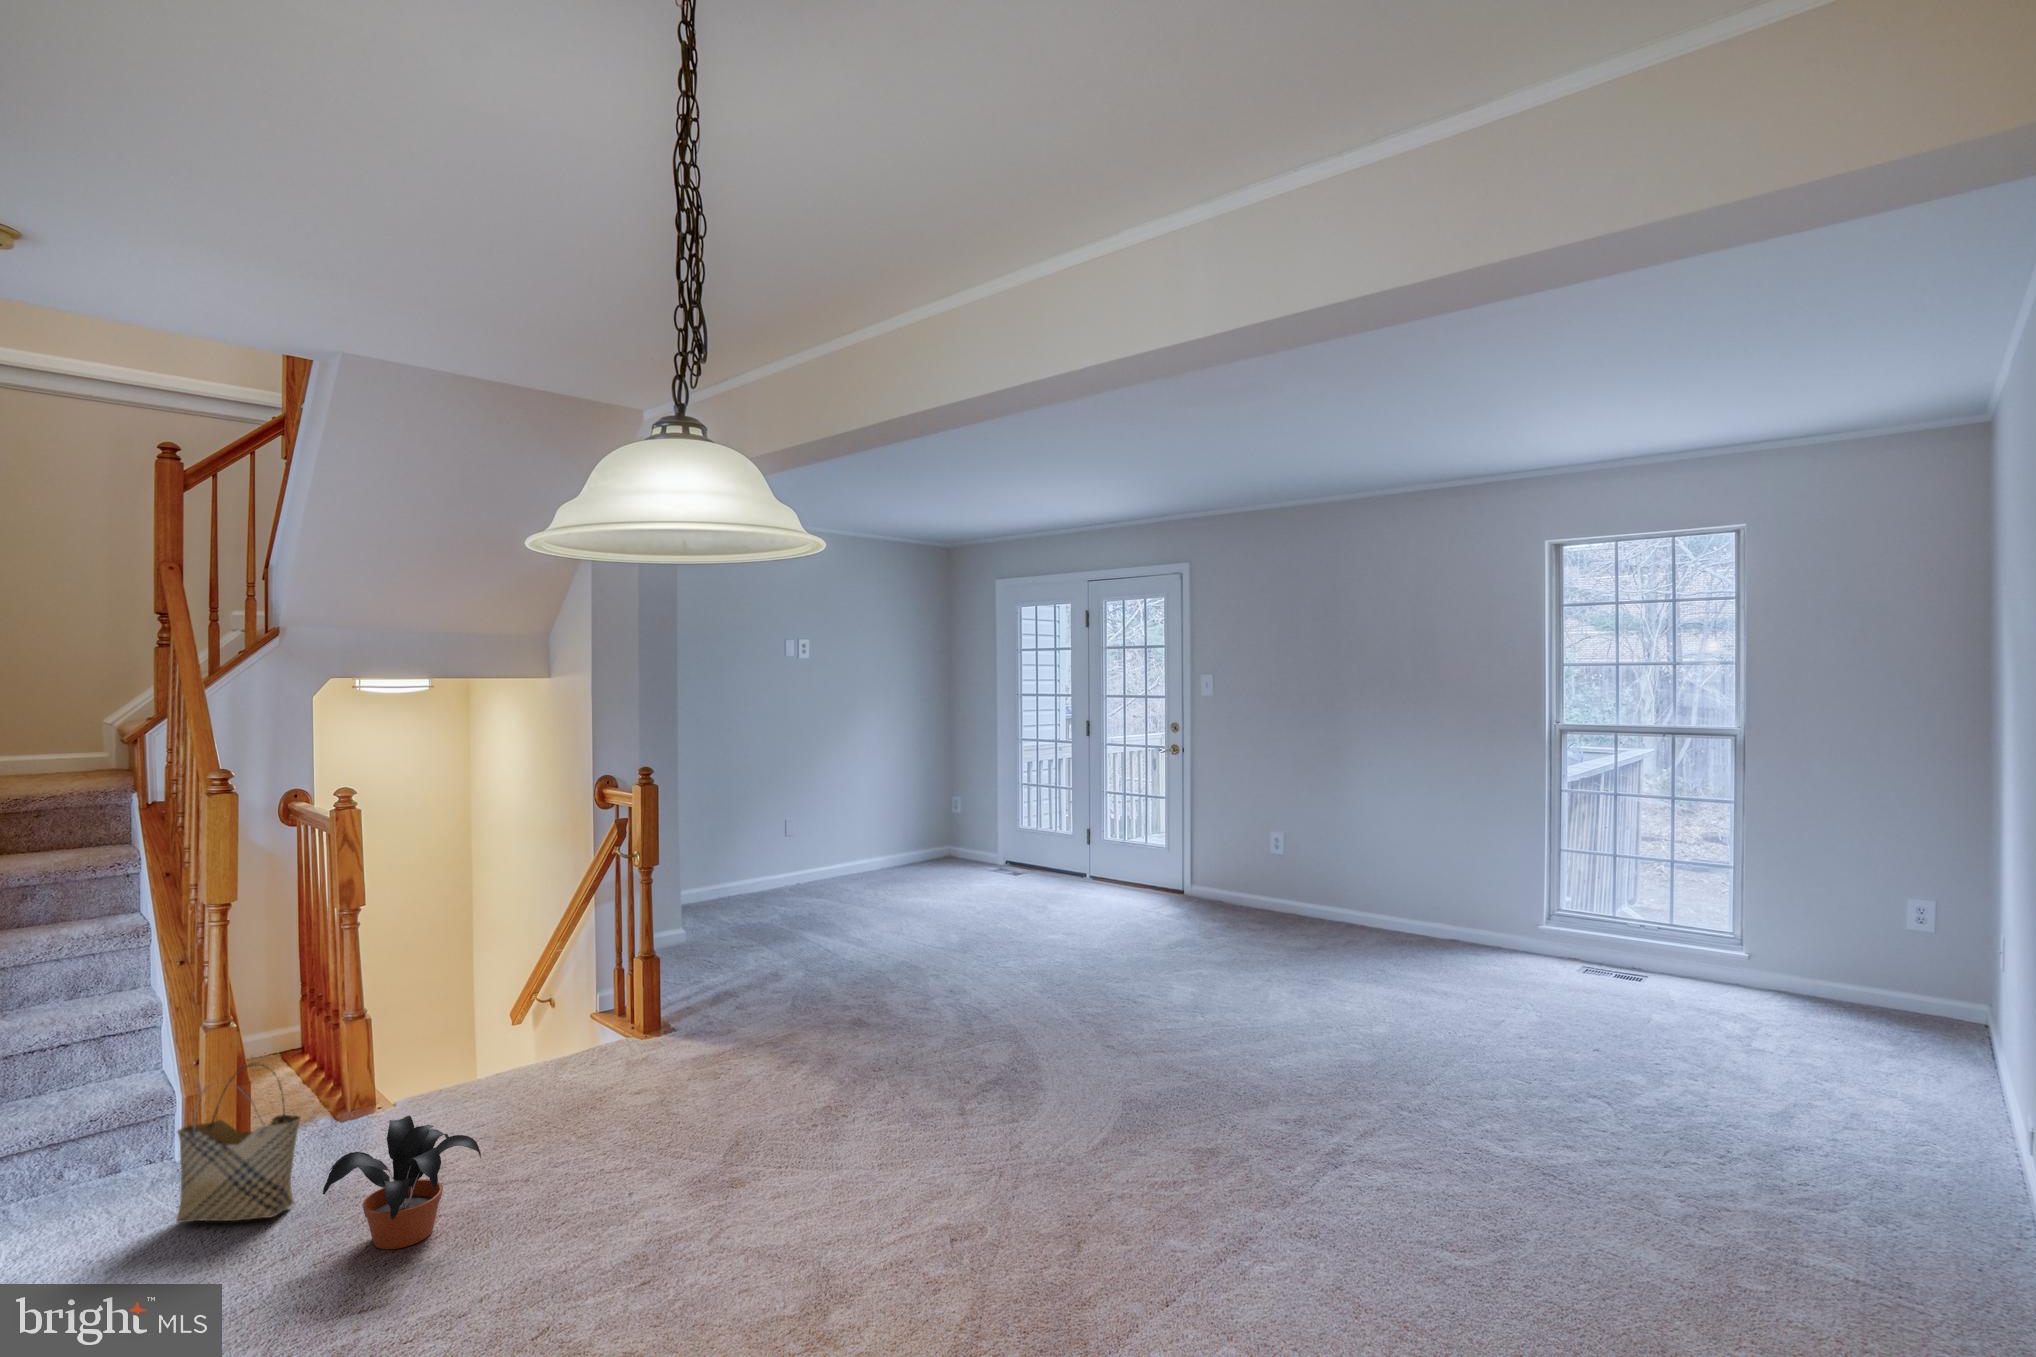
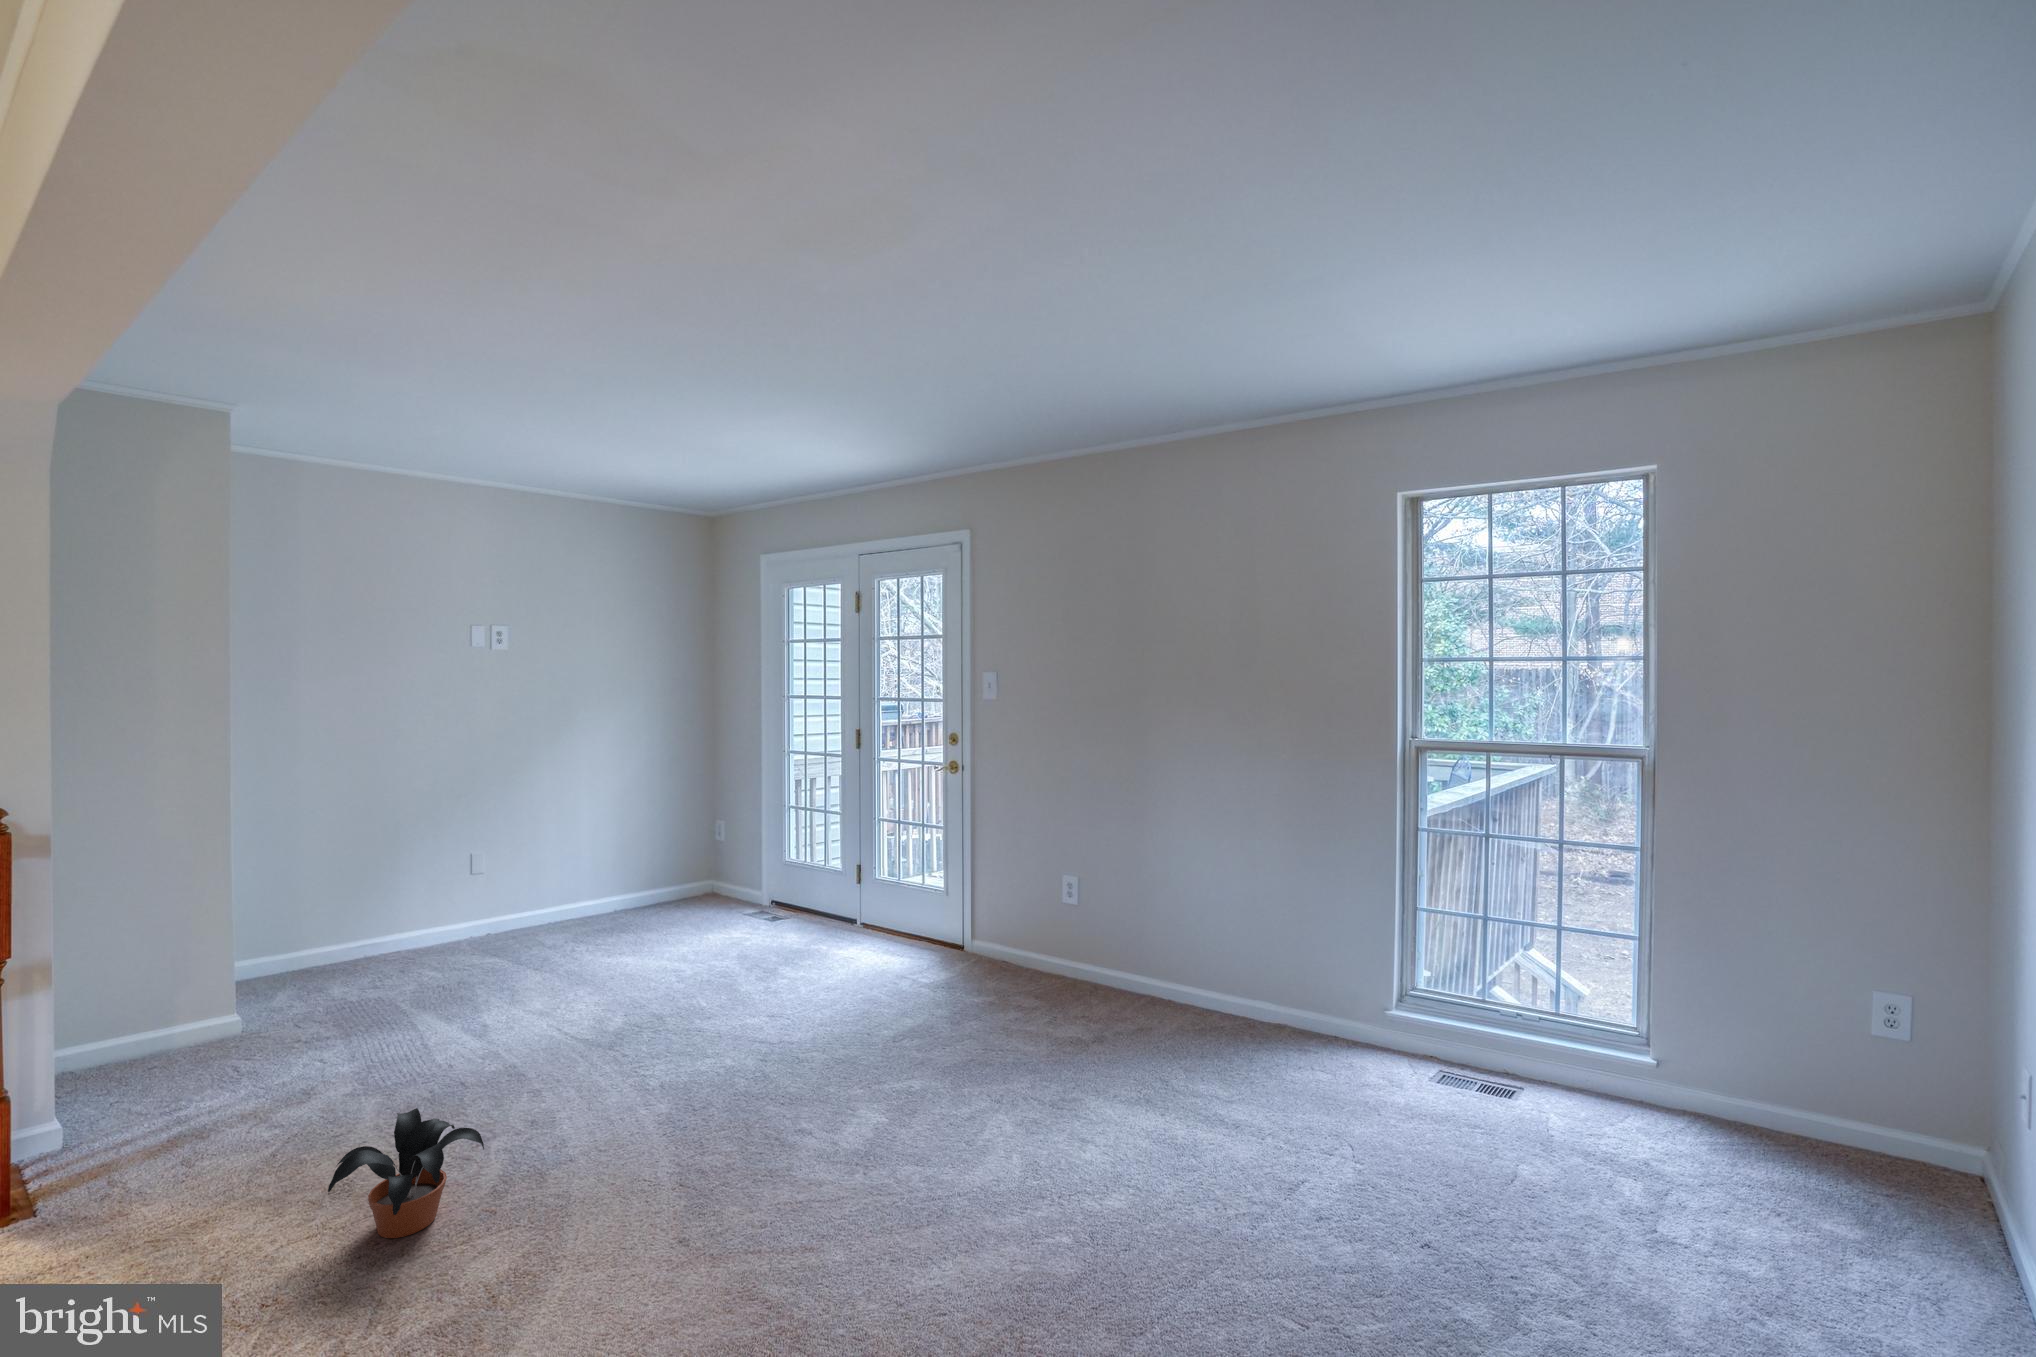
woven basket: present [176,1063,300,1223] -> none [186,1060,313,1214]

